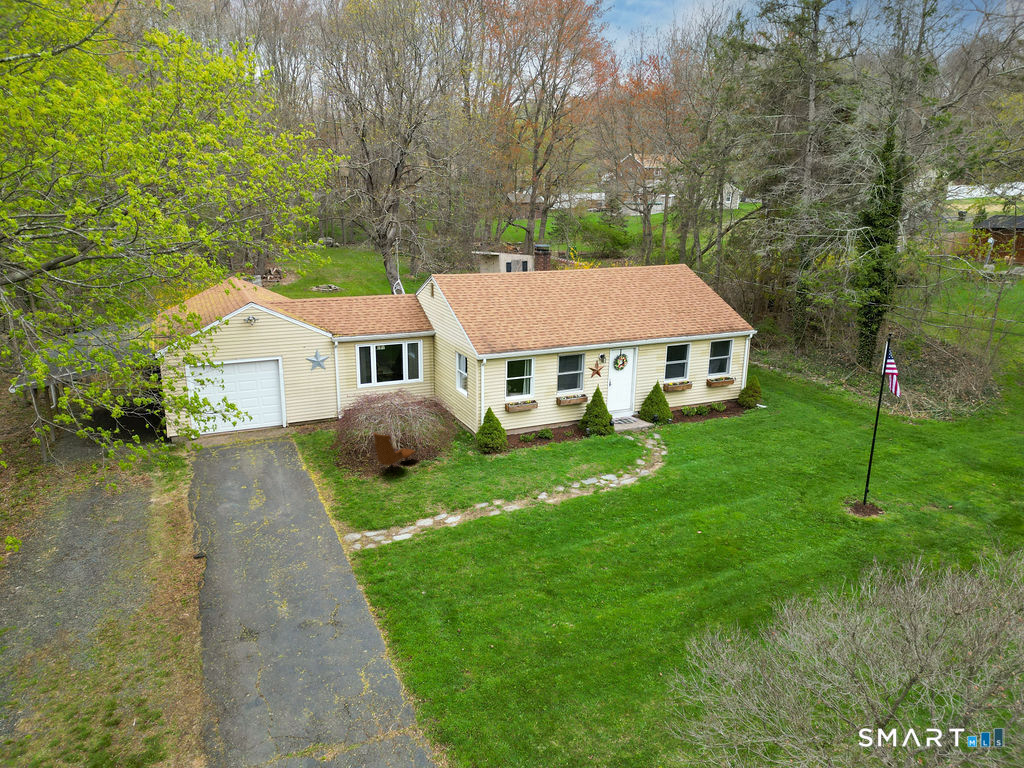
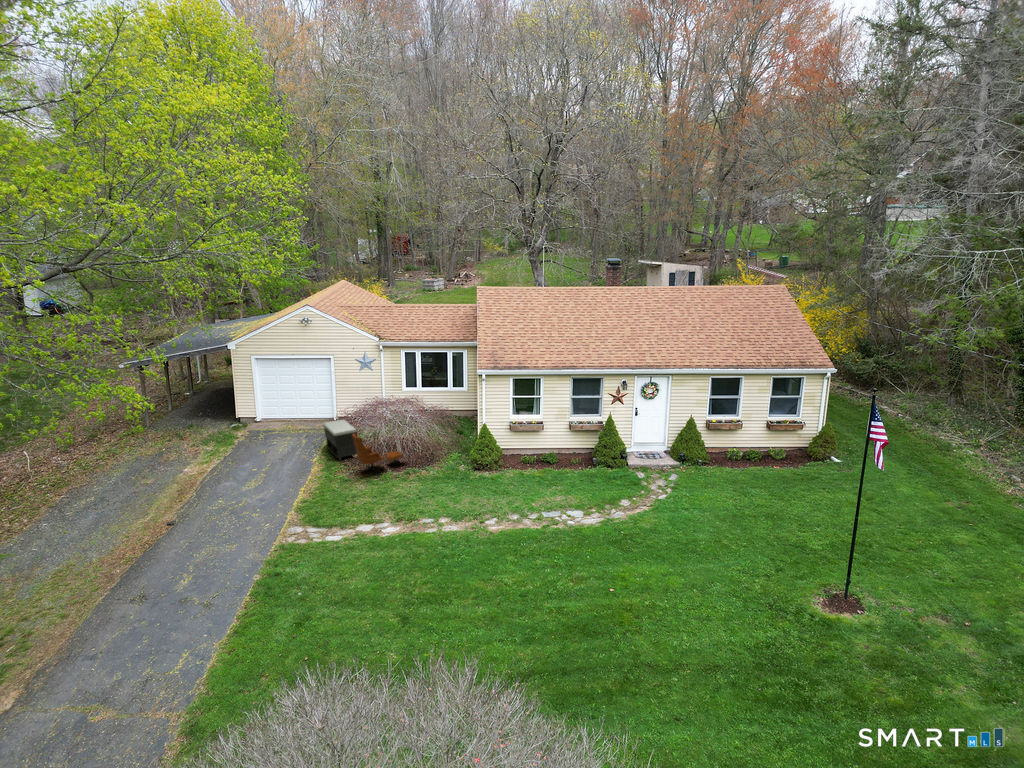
storage bench: none [308,424,358,467] -> present [323,420,357,459]

